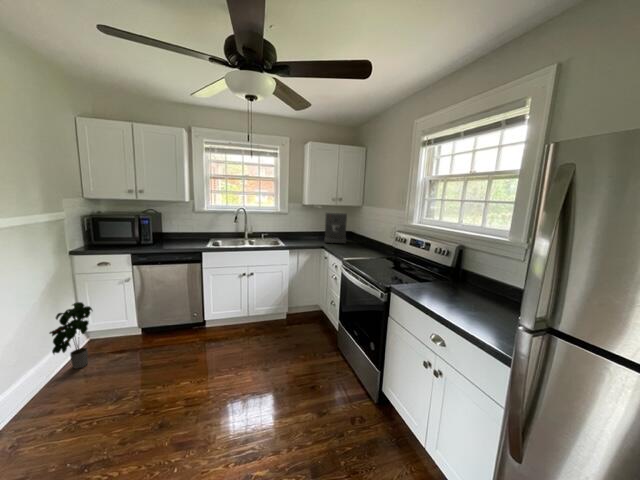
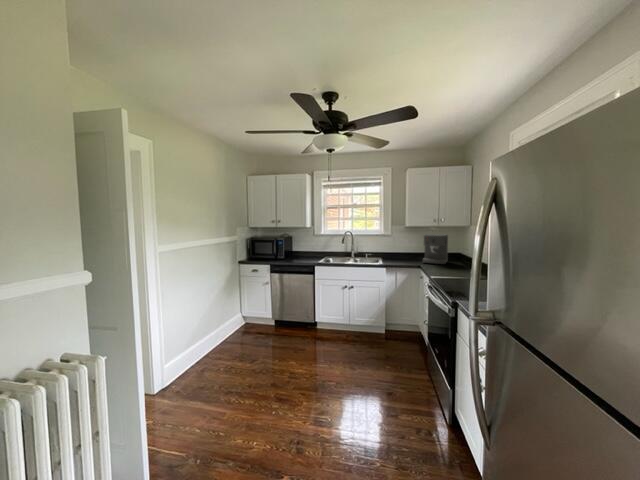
potted plant: present [50,302,92,369] -> none [225,295,247,338]

